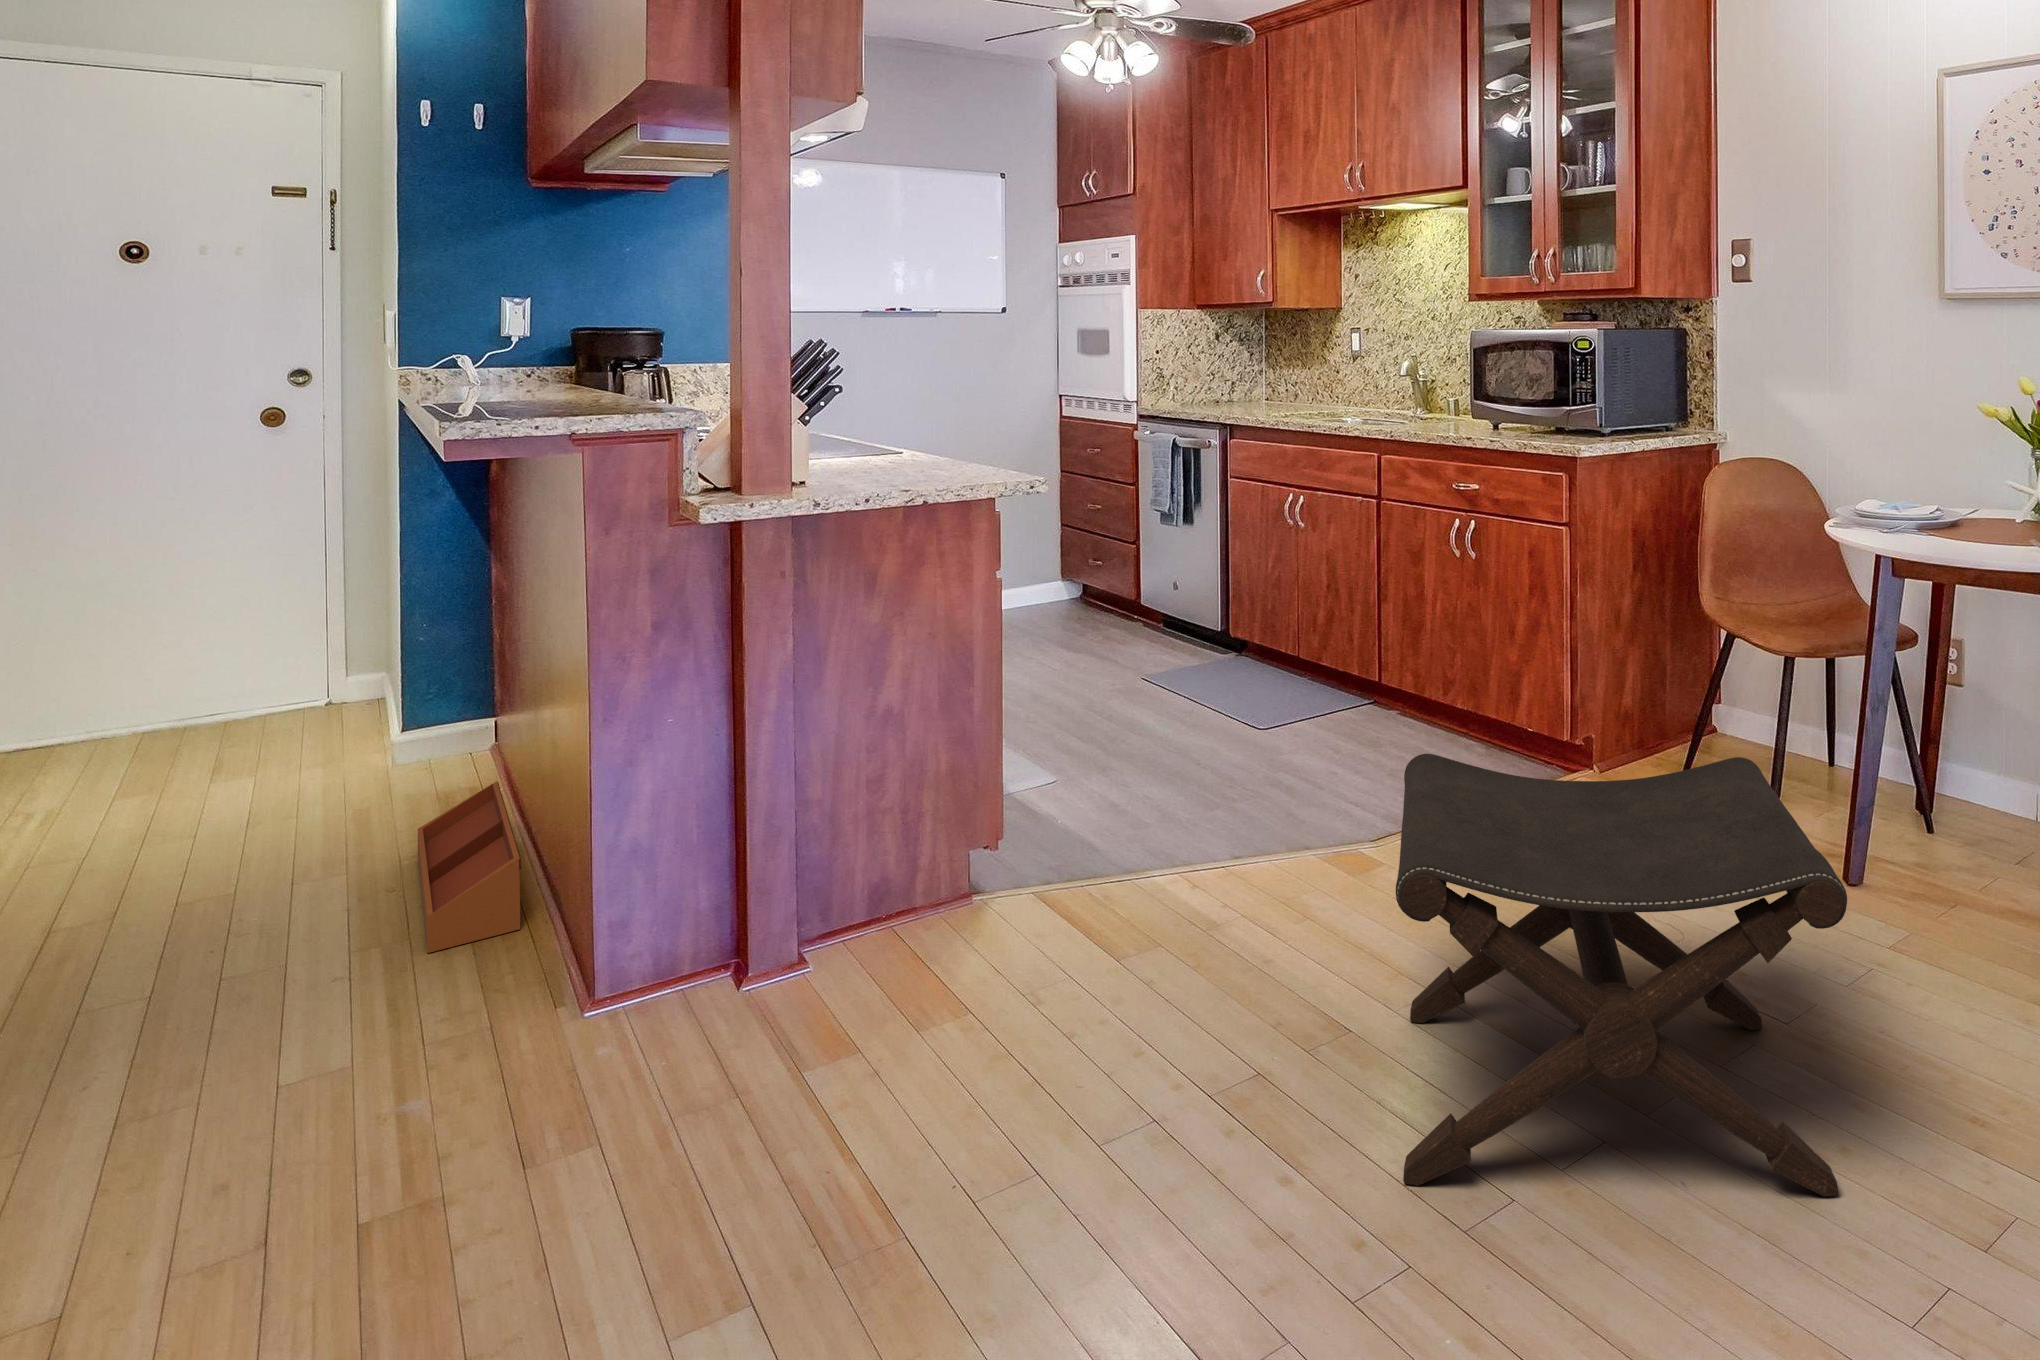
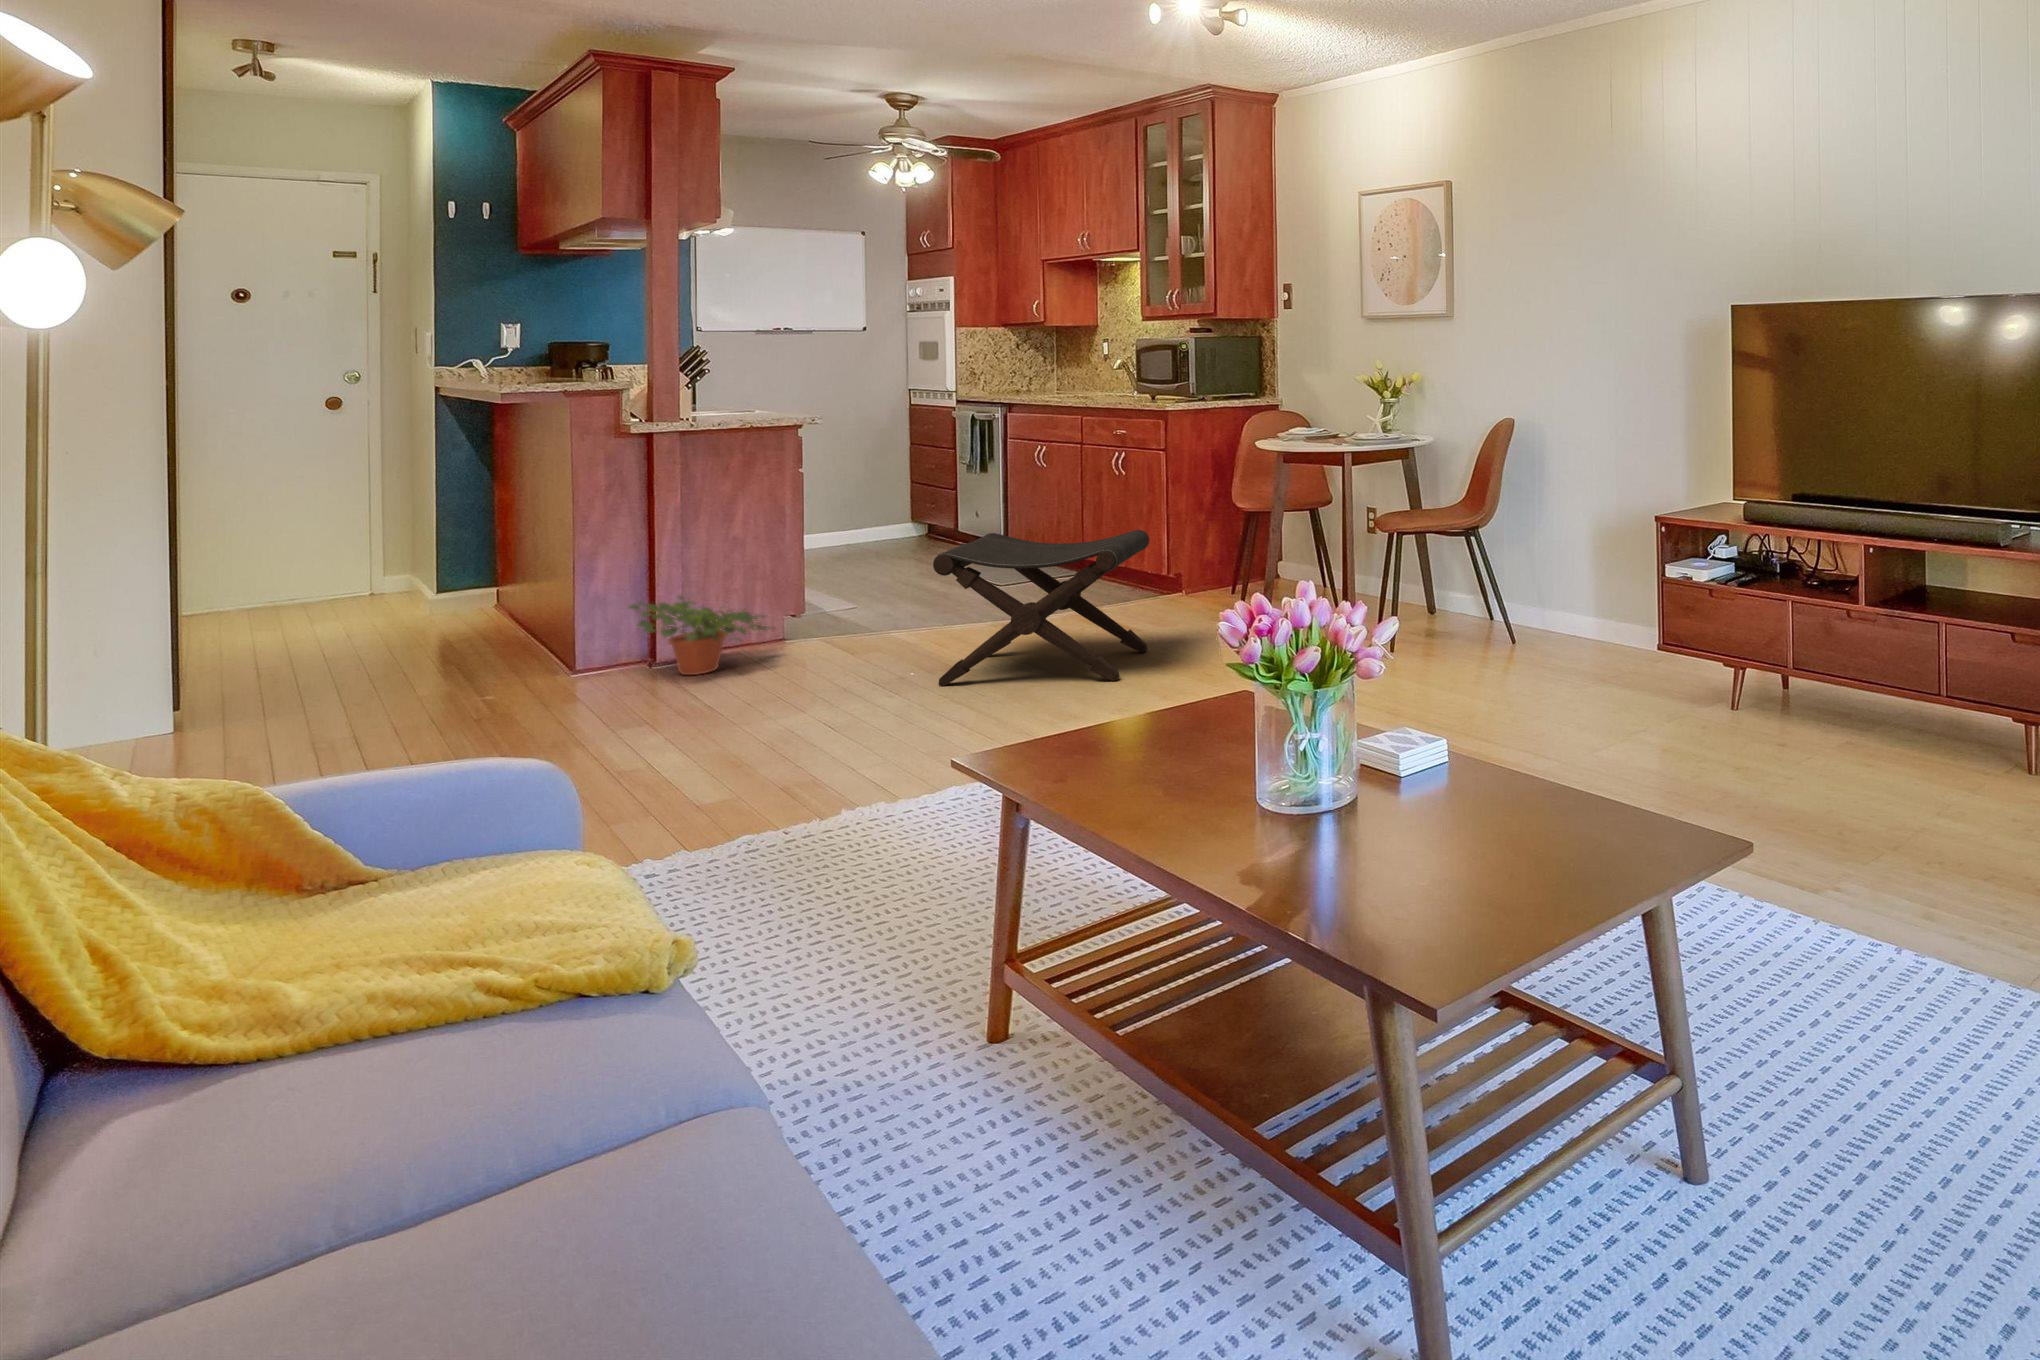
storage bin: present [418,781,521,953] -> none [464,597,532,660]
potted plant: none [688,864,982,1066] -> present [629,596,768,675]

